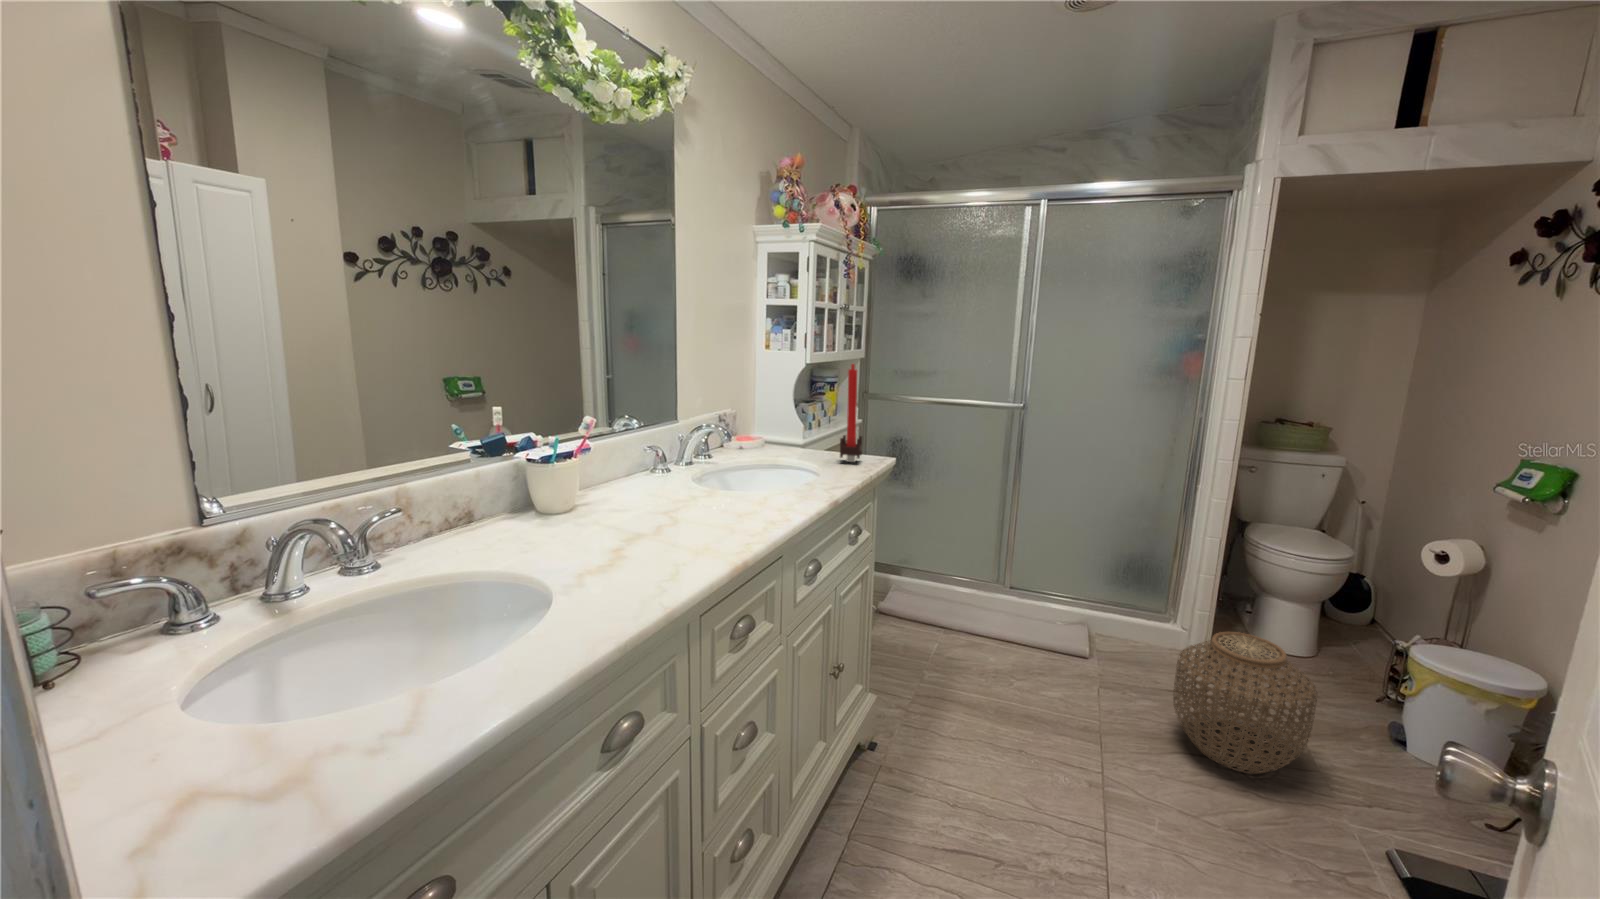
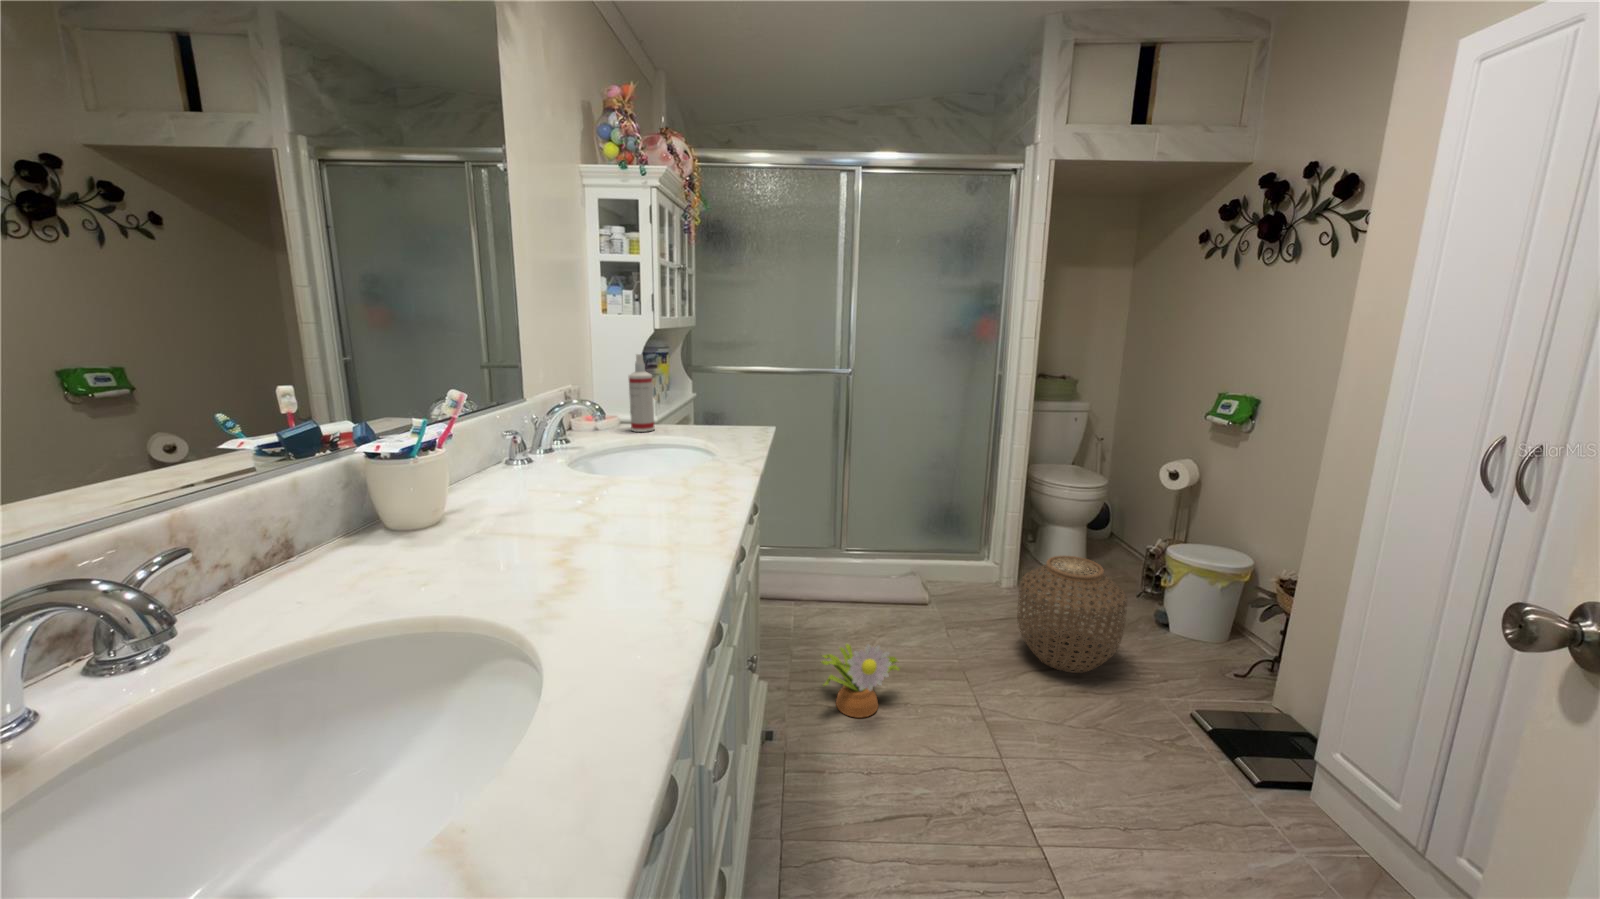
candle: present [840,364,862,462] -> none [724,324,747,434]
spray bottle: none [767,387,788,454] -> present [629,354,654,432]
decorative plant: none [925,679,1013,755] -> present [822,644,900,718]

